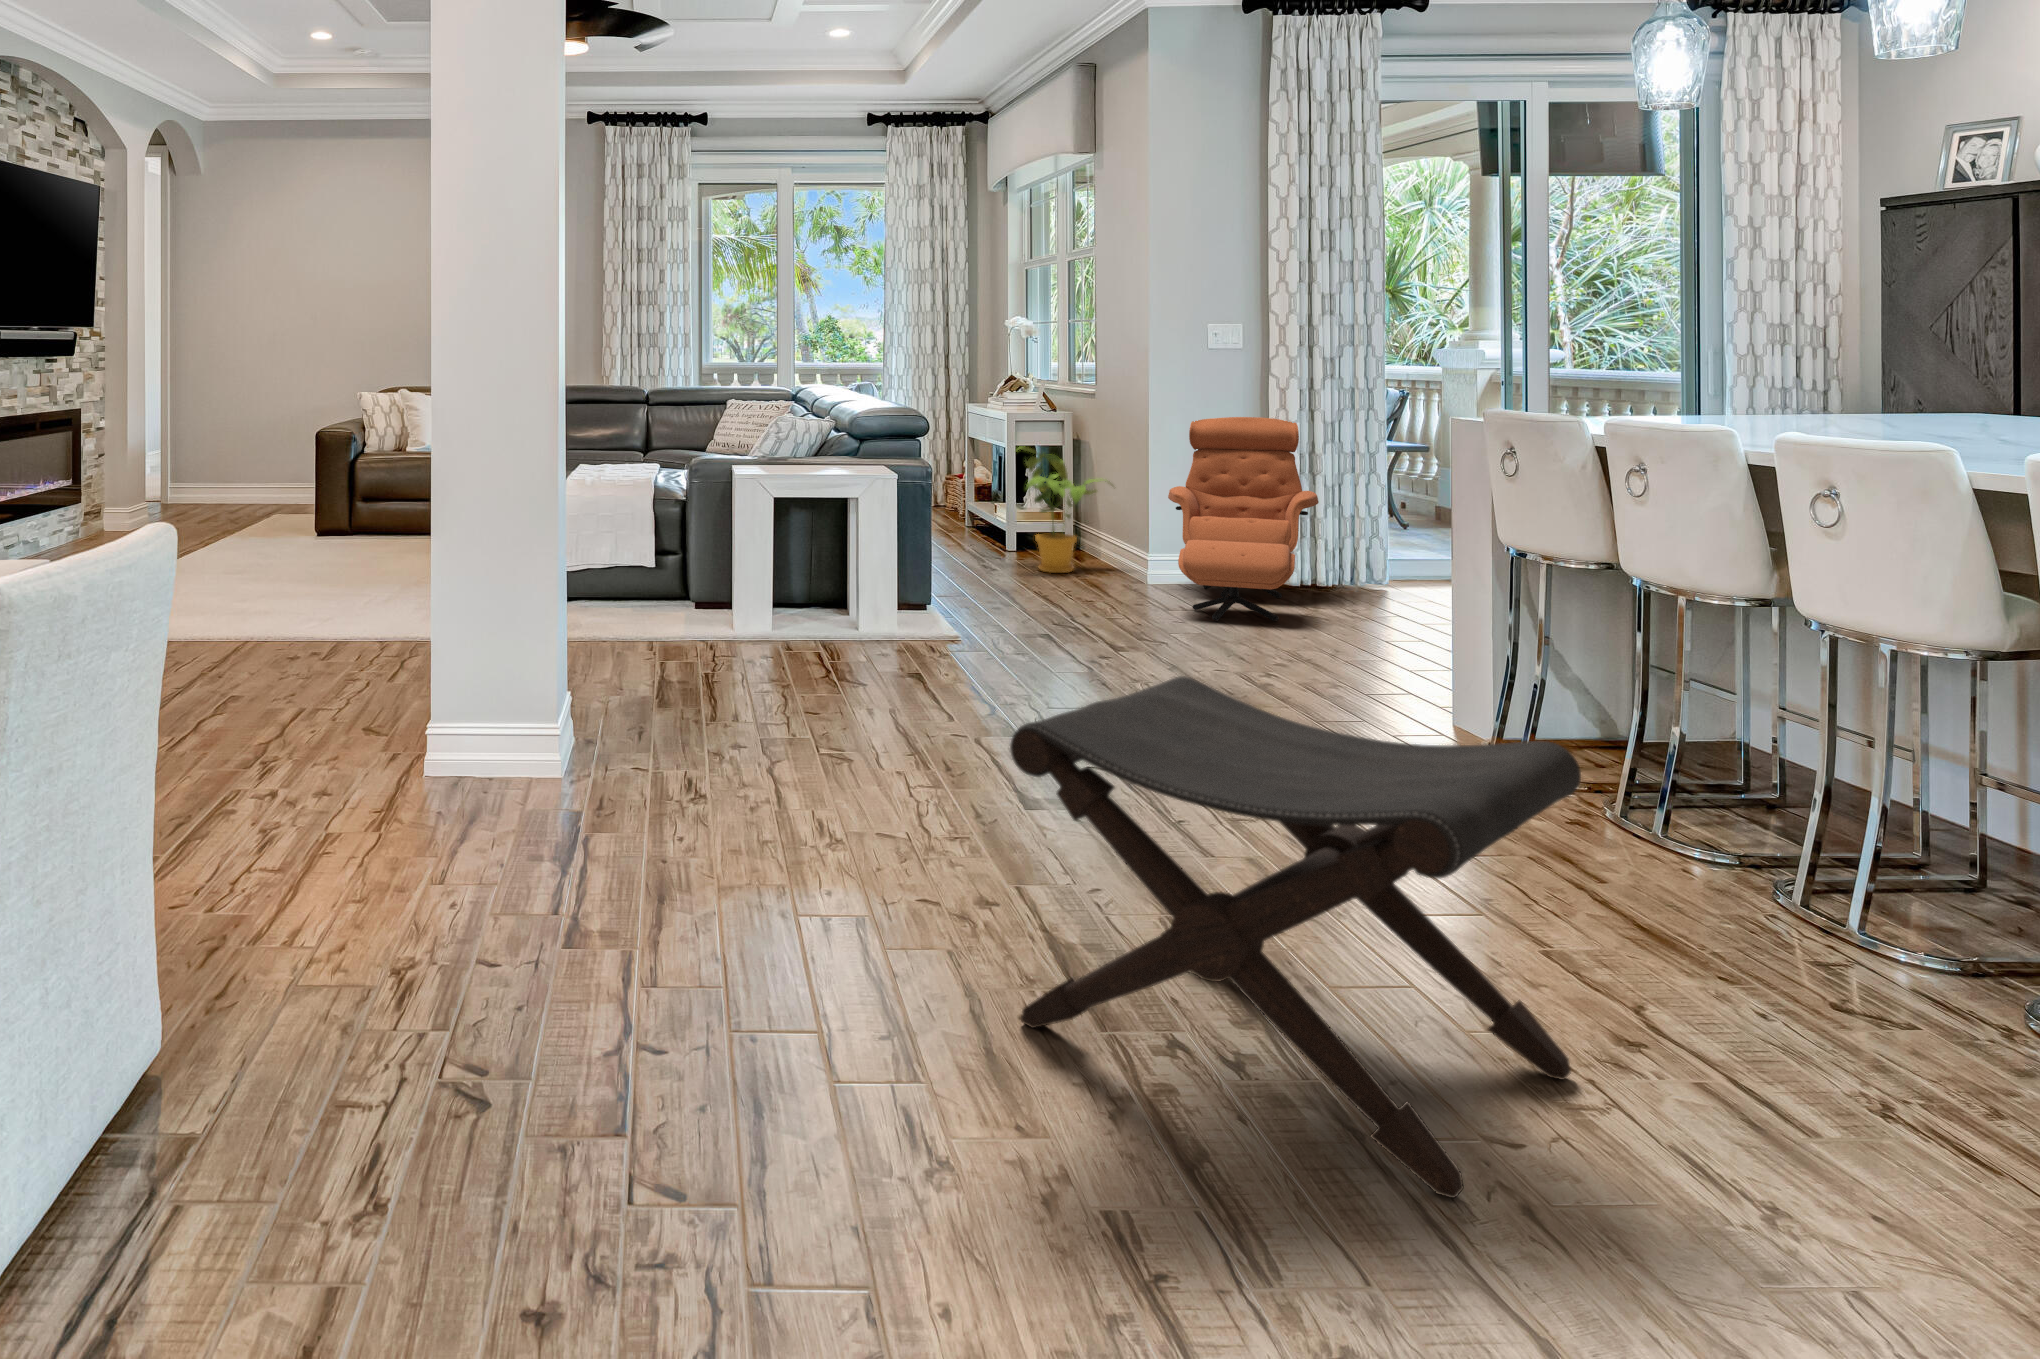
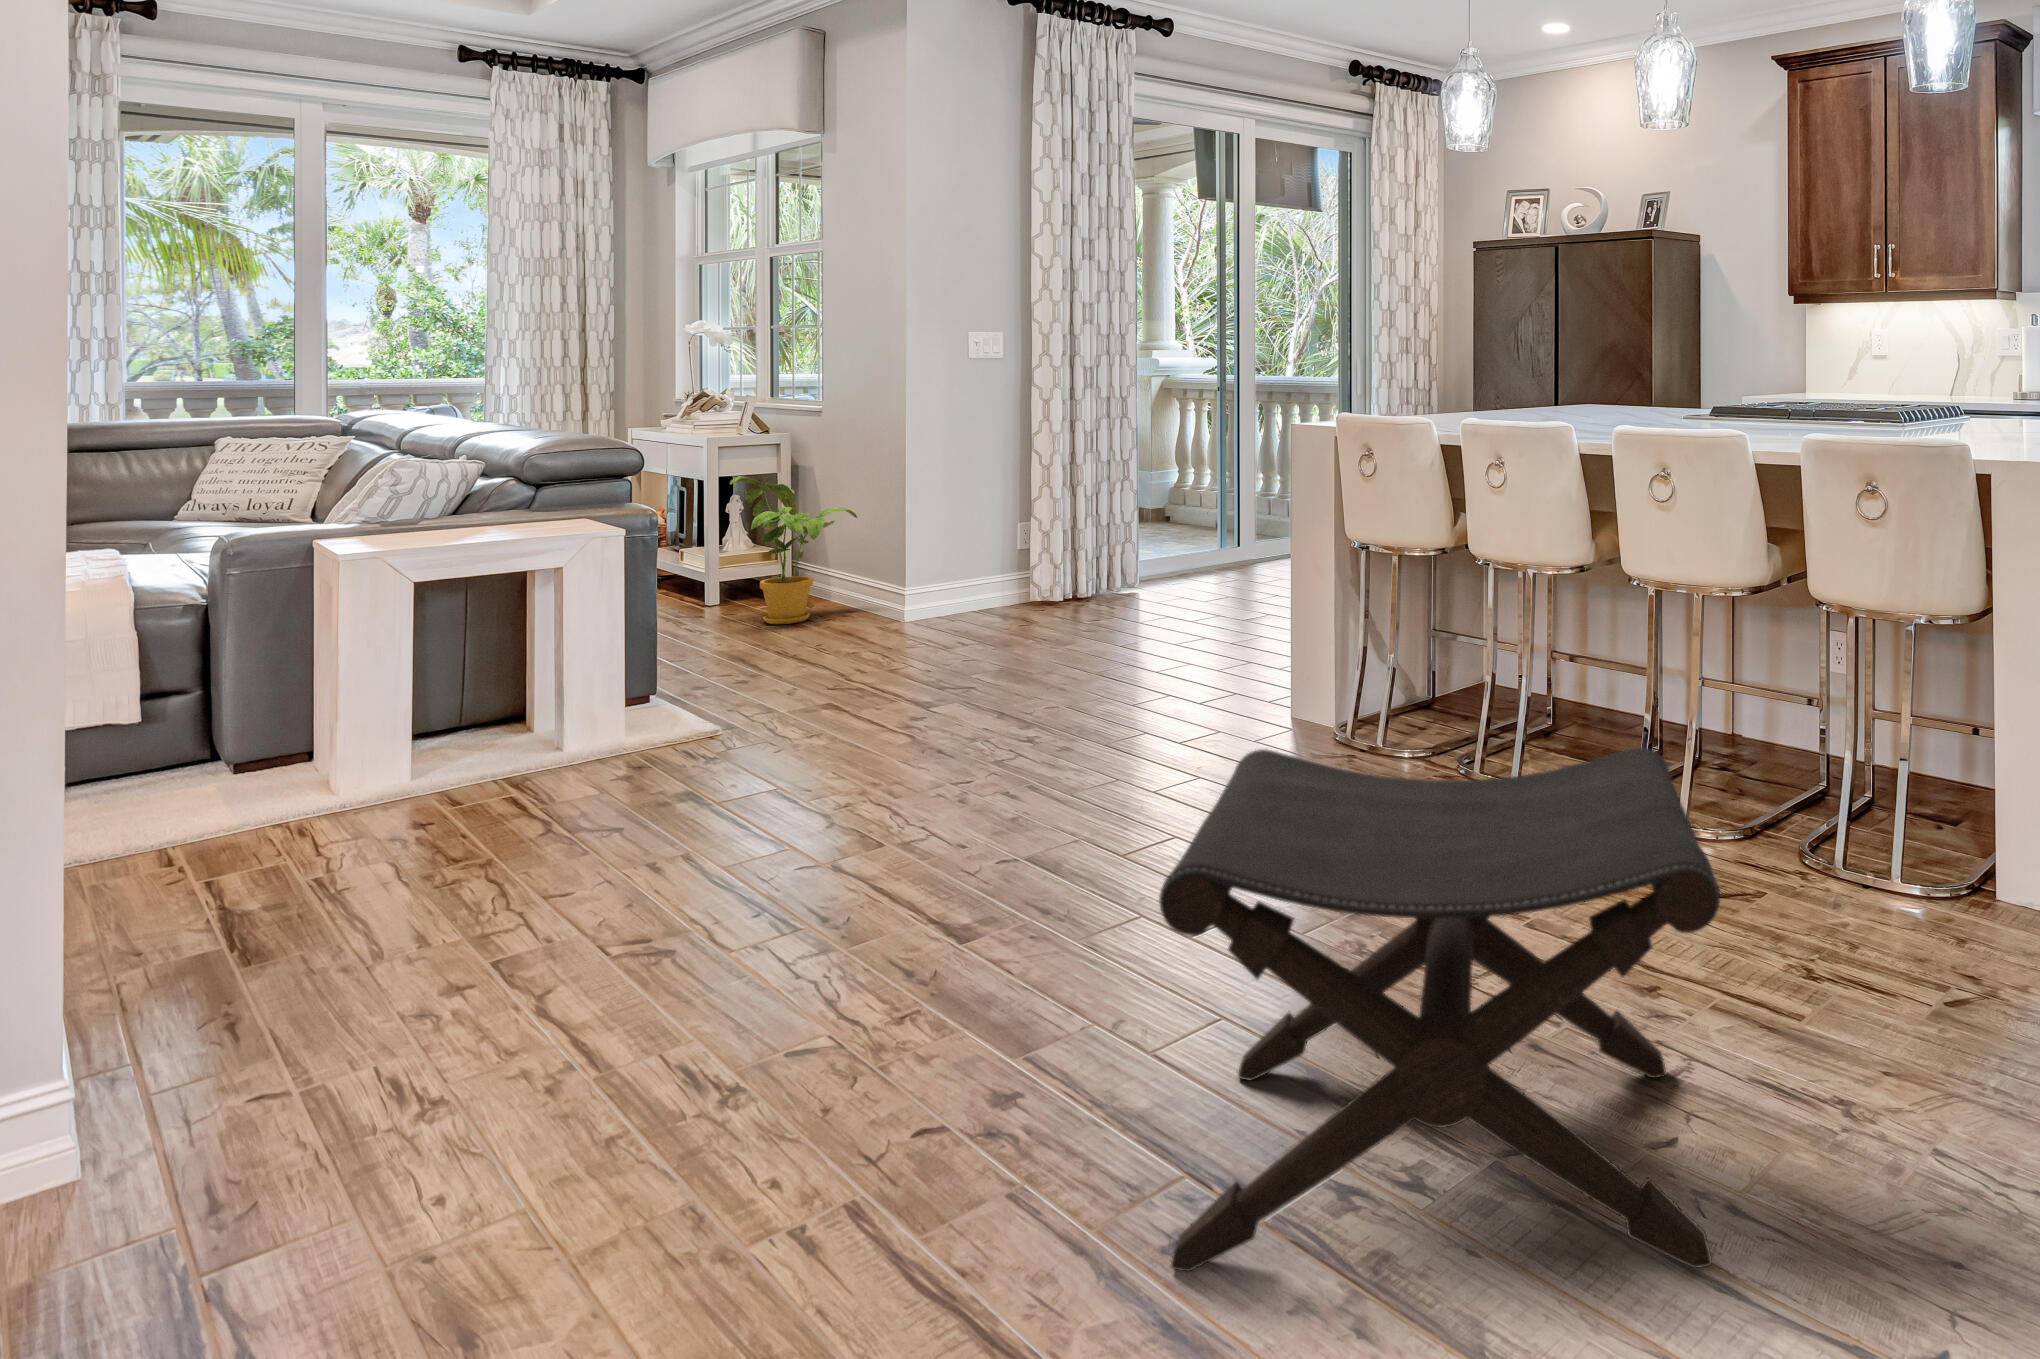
armchair: present [1168,417,1319,621] -> none [928,431,1085,653]

